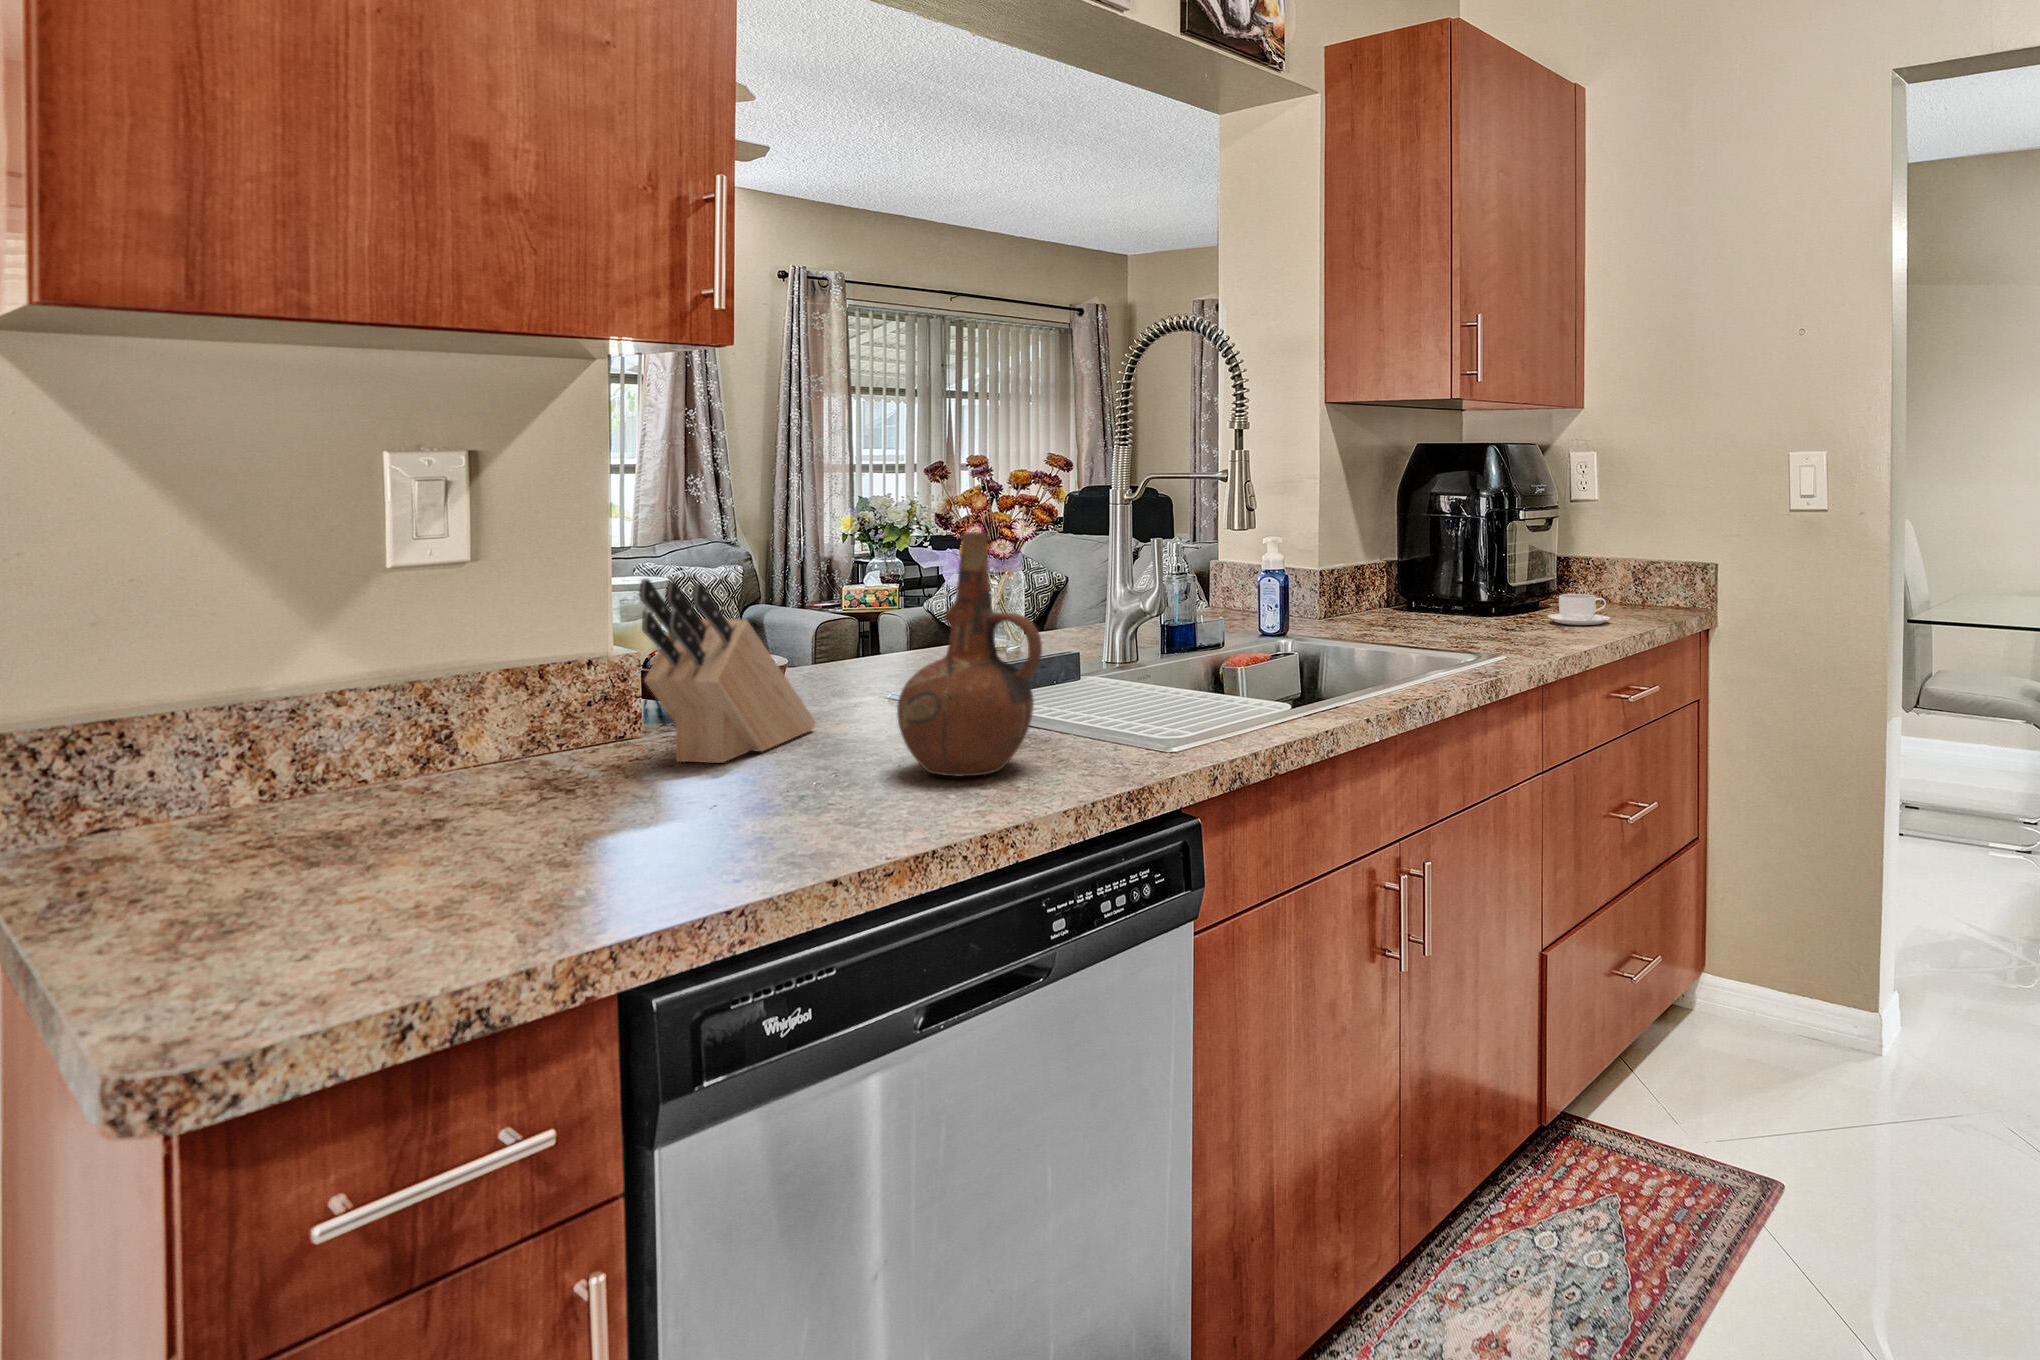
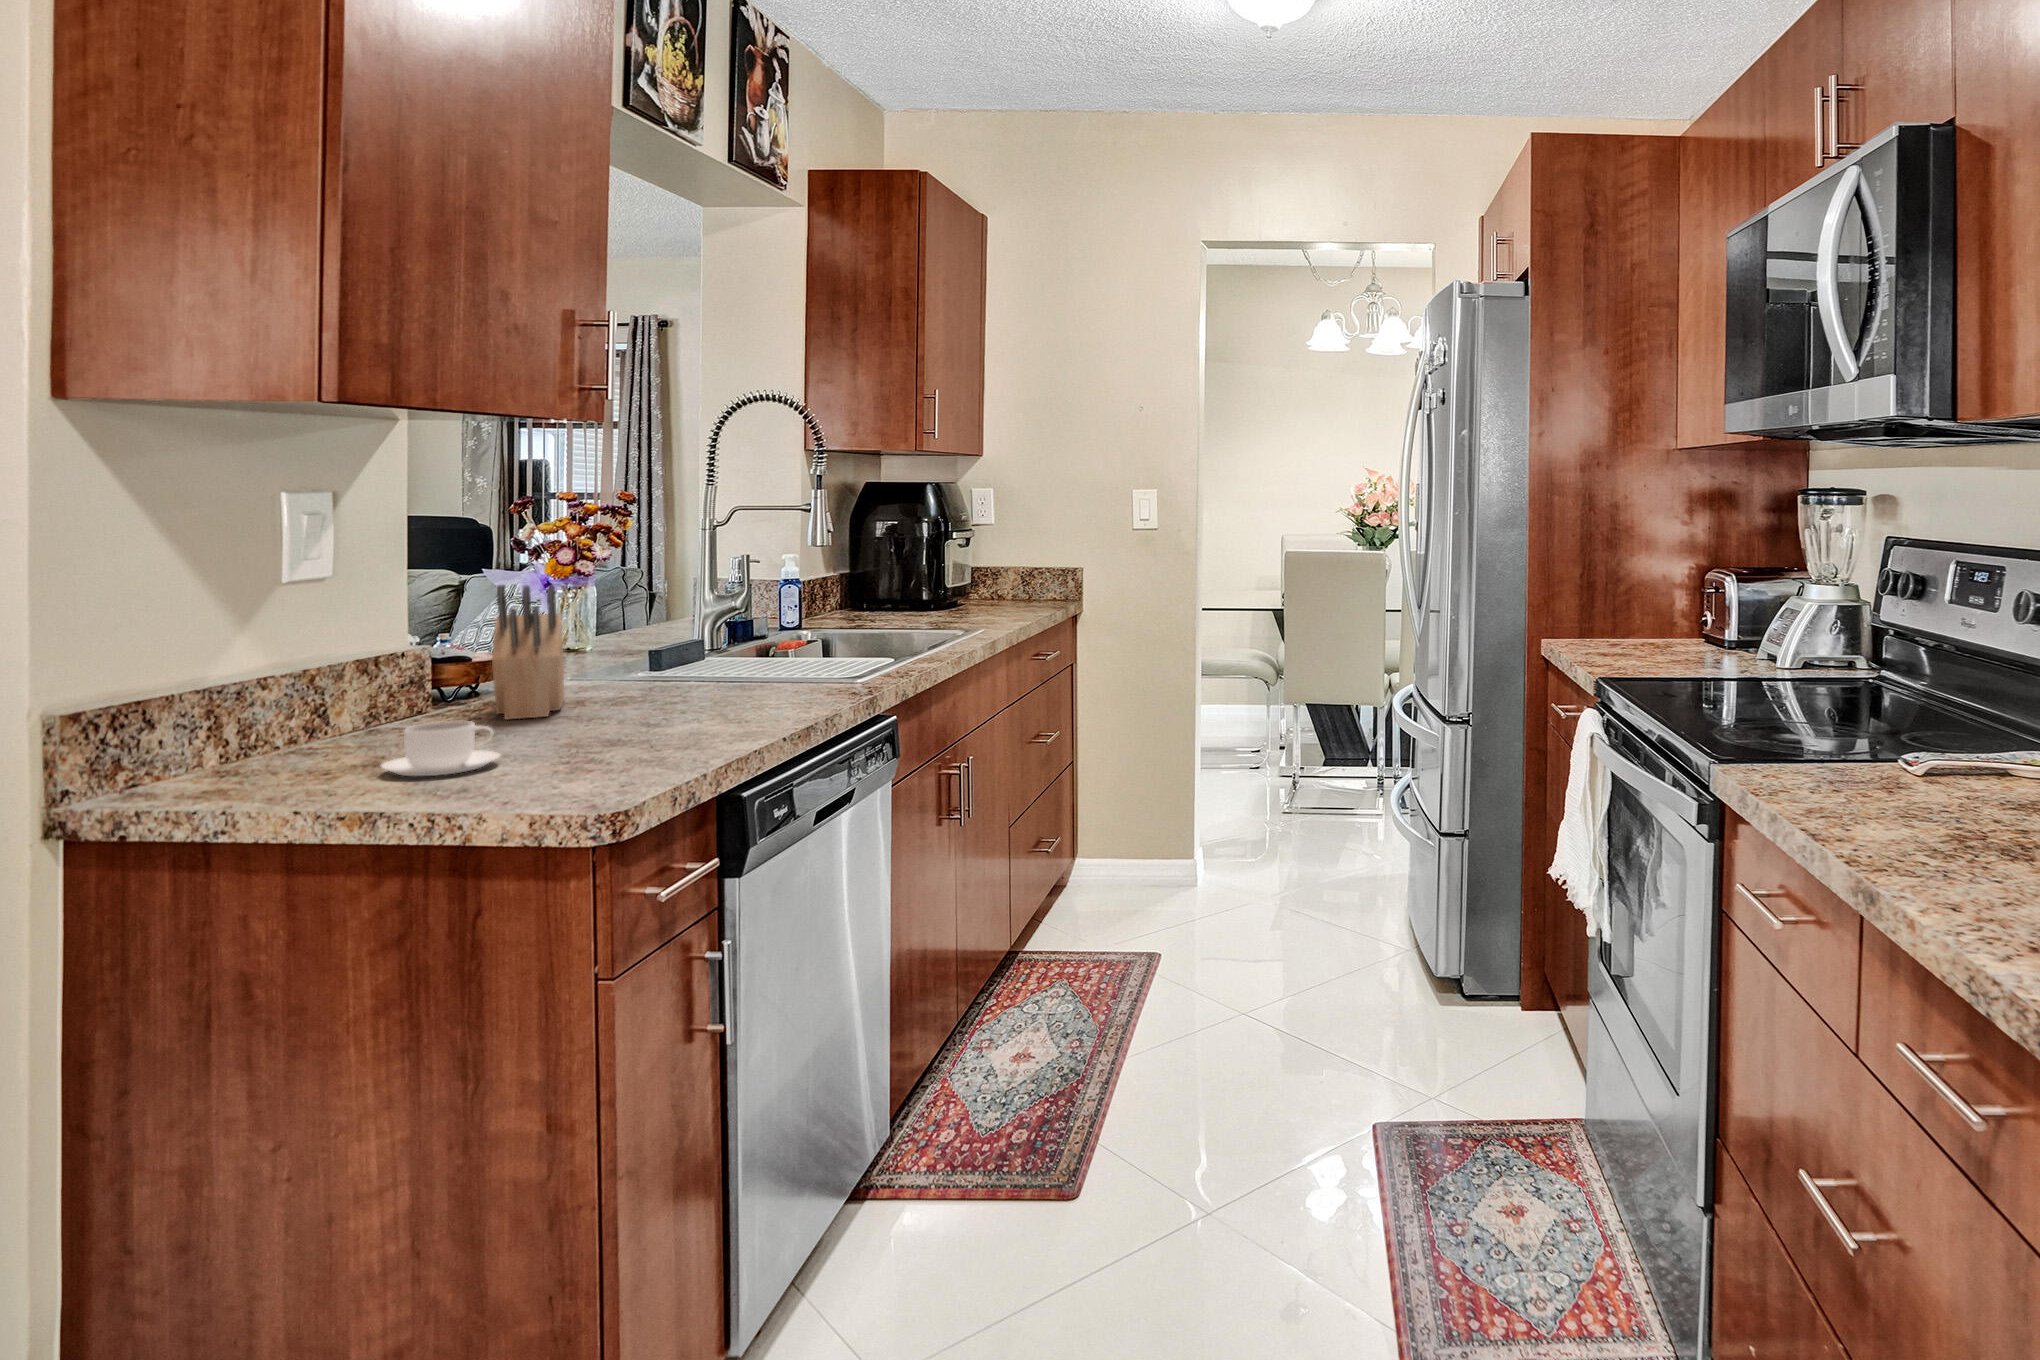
ceramic pitcher: present [897,532,1042,776] -> none [698,545,799,704]
coffee cup: present [1548,594,1610,625] -> present [382,721,500,776]

